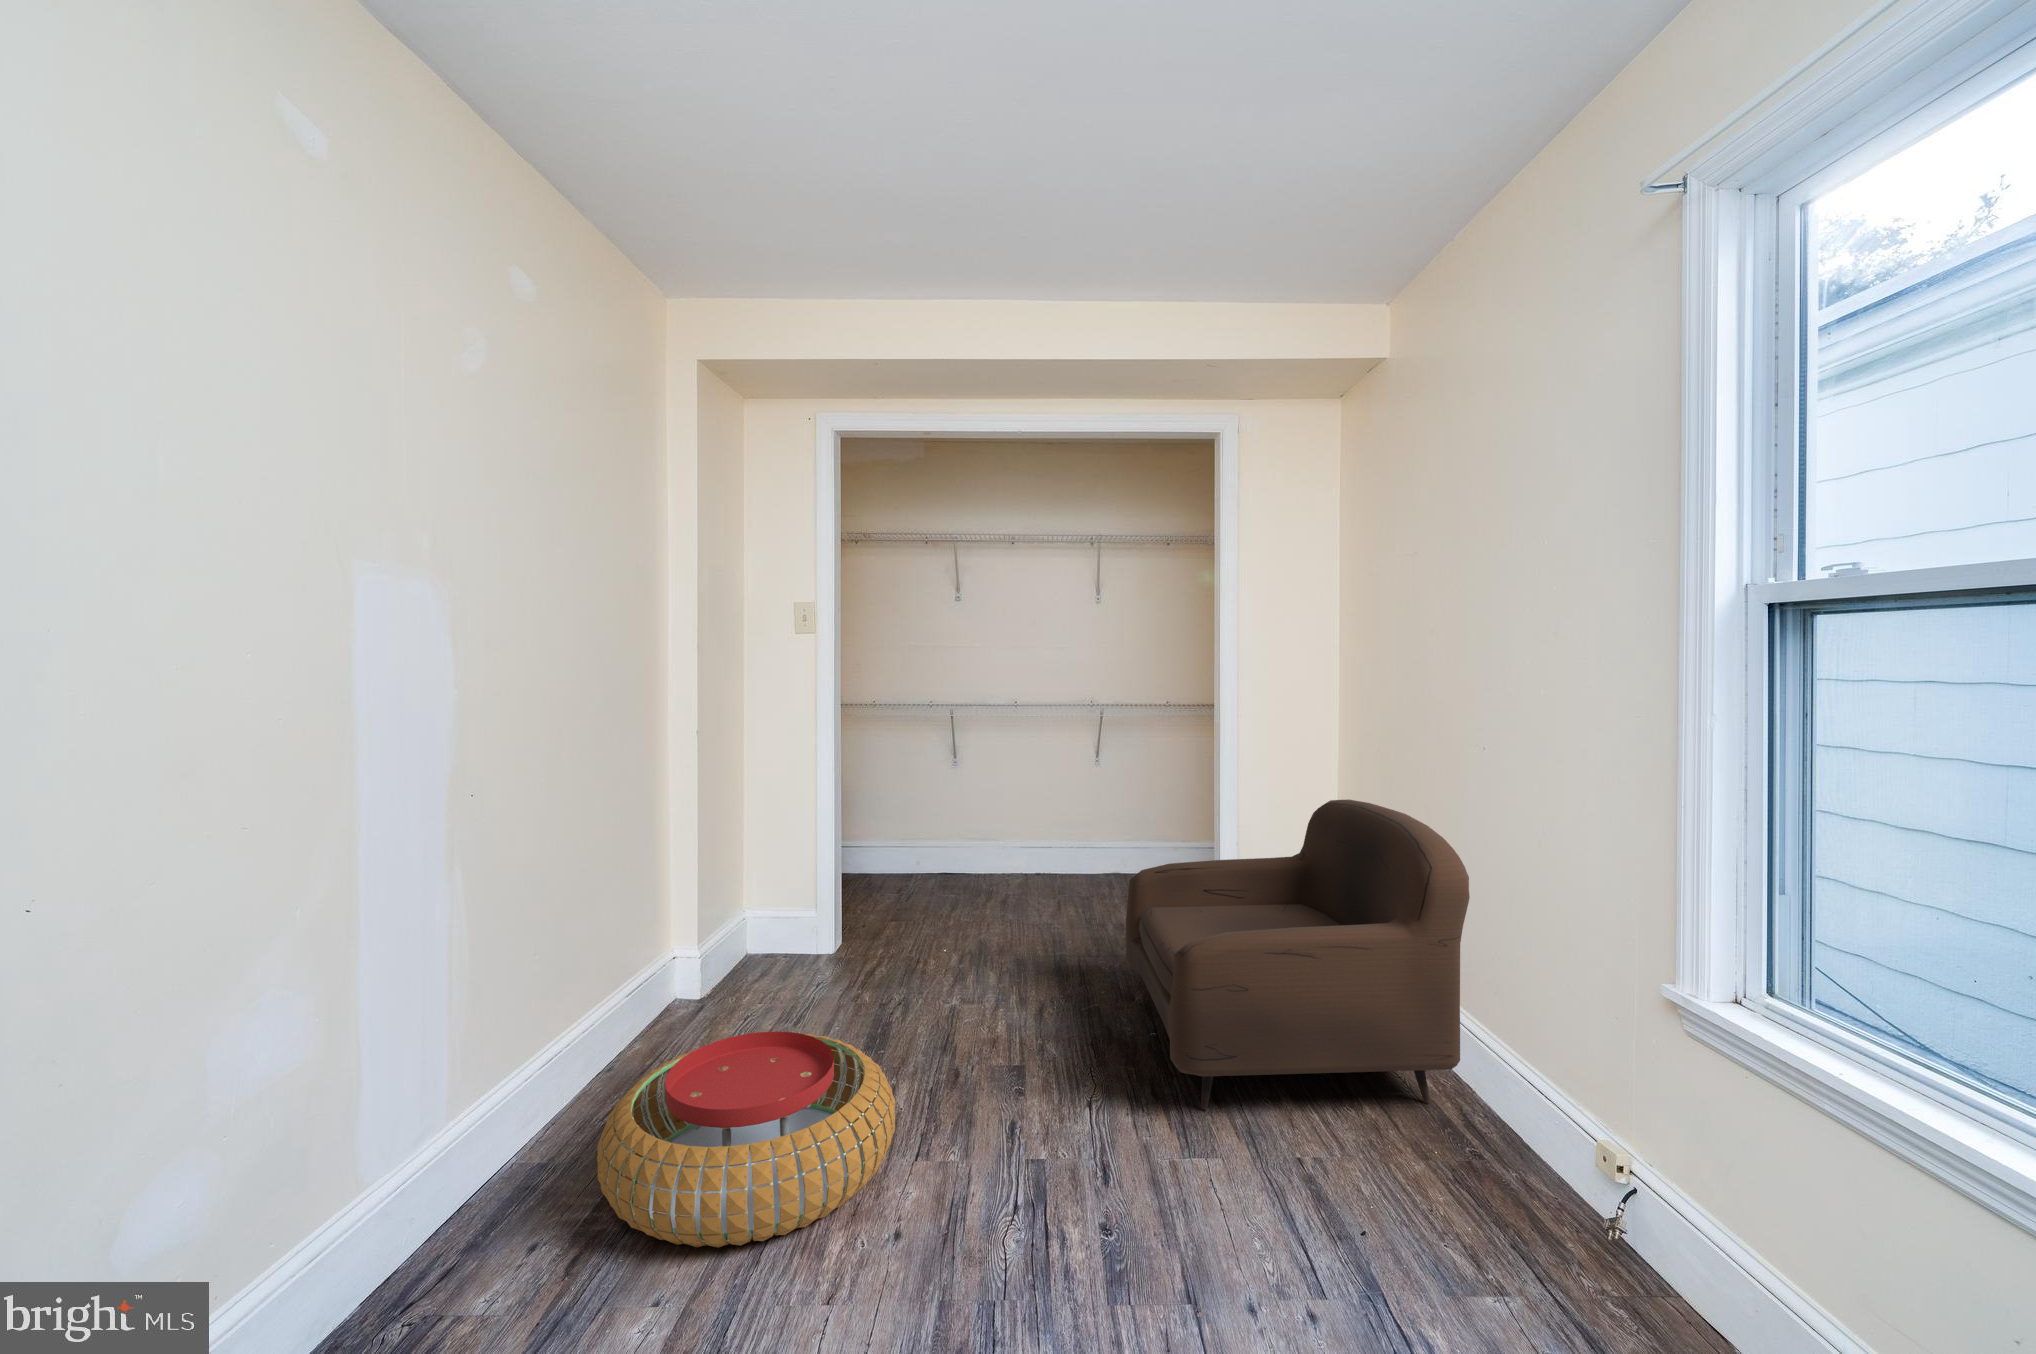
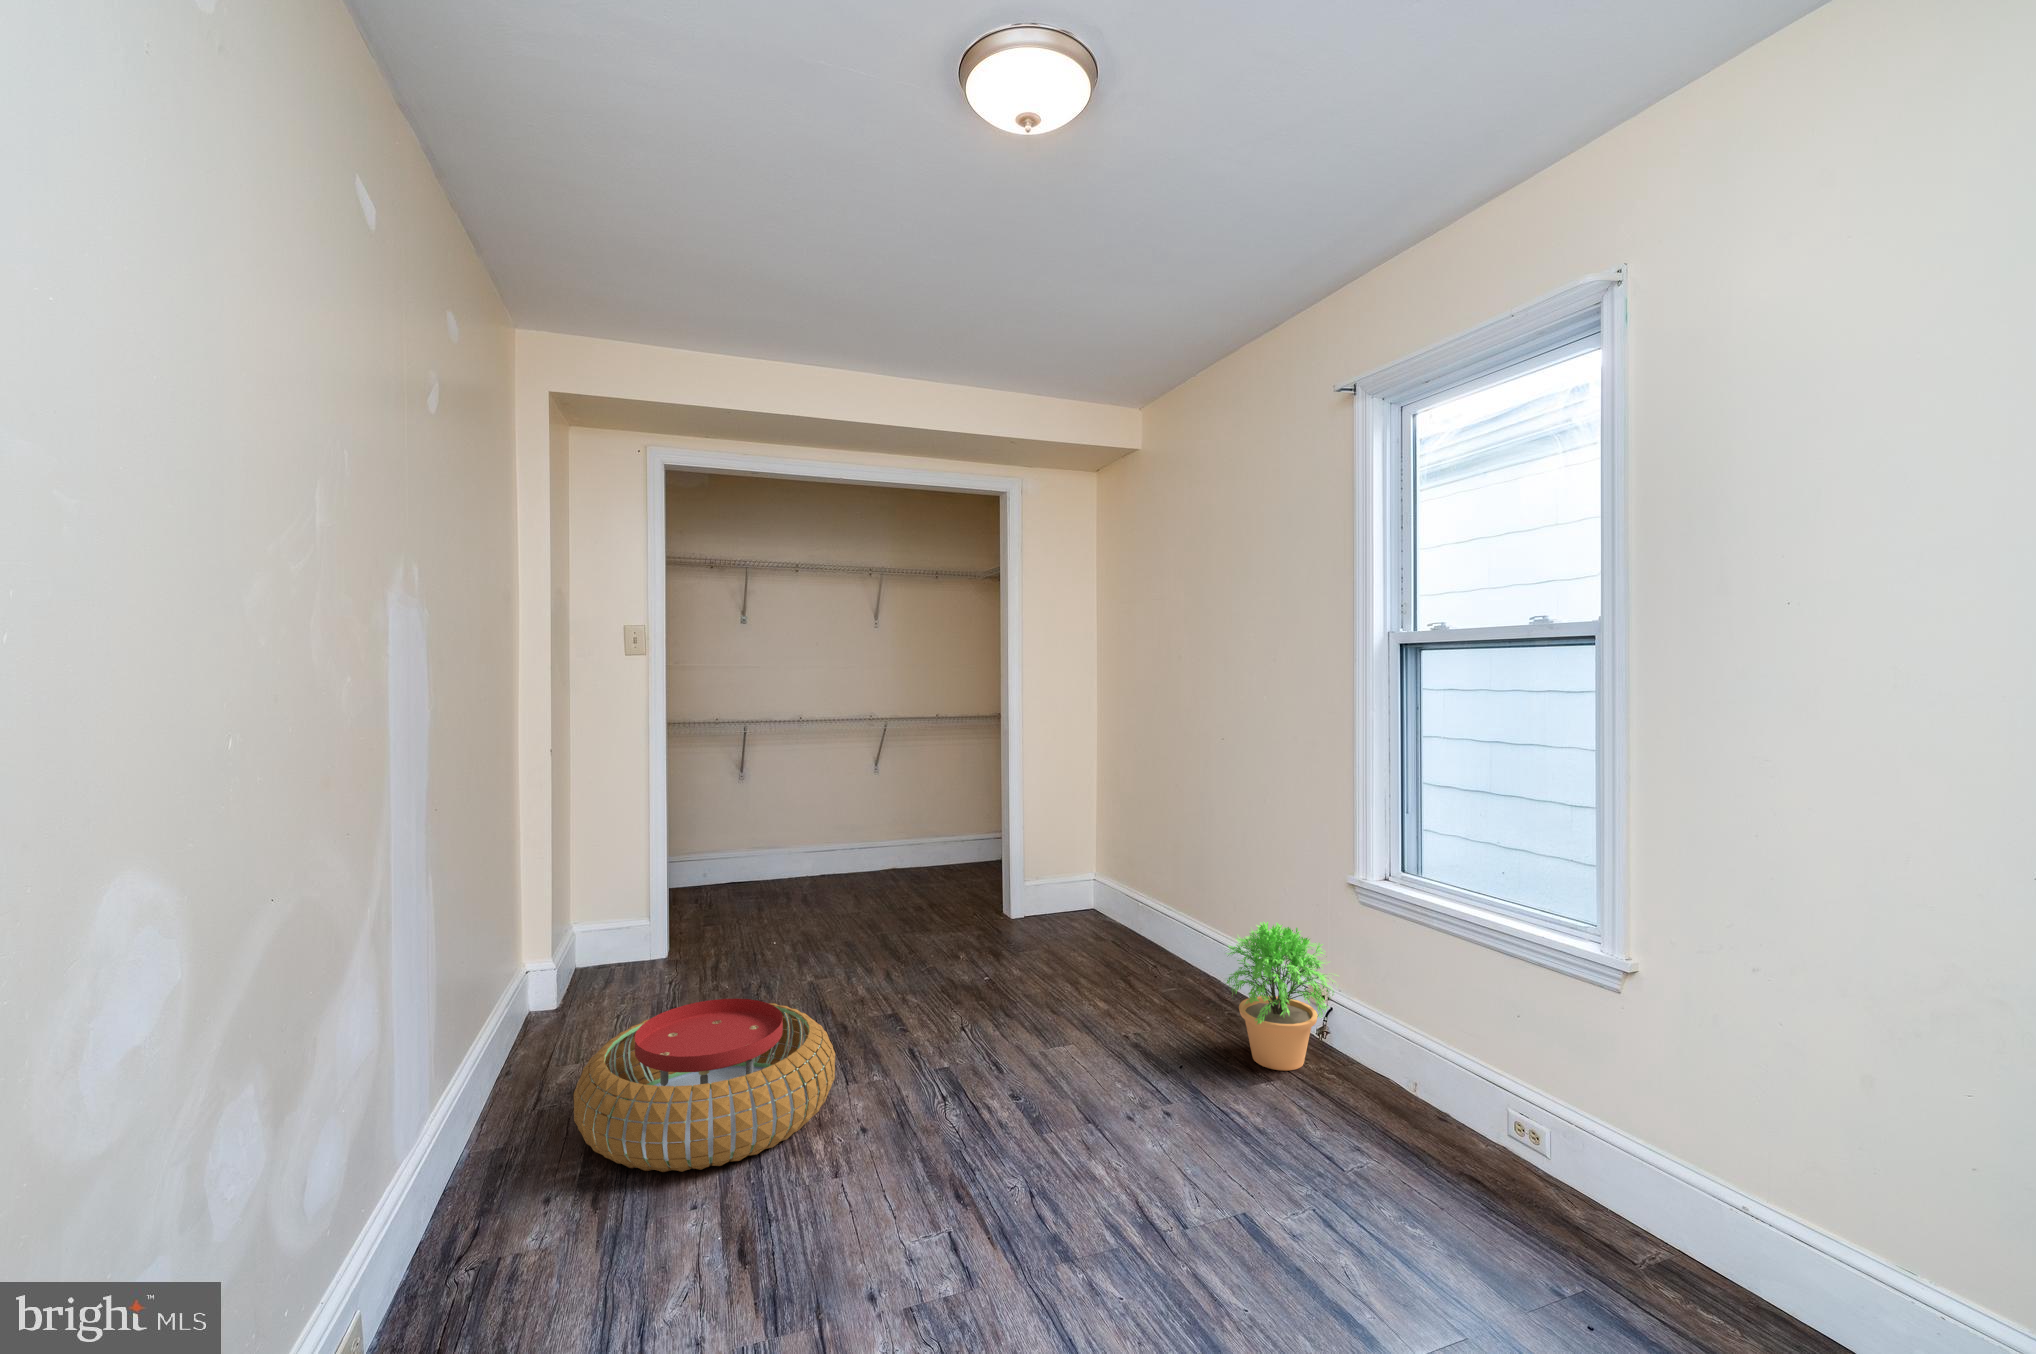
armchair: present [1126,800,1470,1110] -> none [954,786,1218,1018]
potted plant: none [1442,1035,1649,1284] -> present [1226,922,1338,1070]

